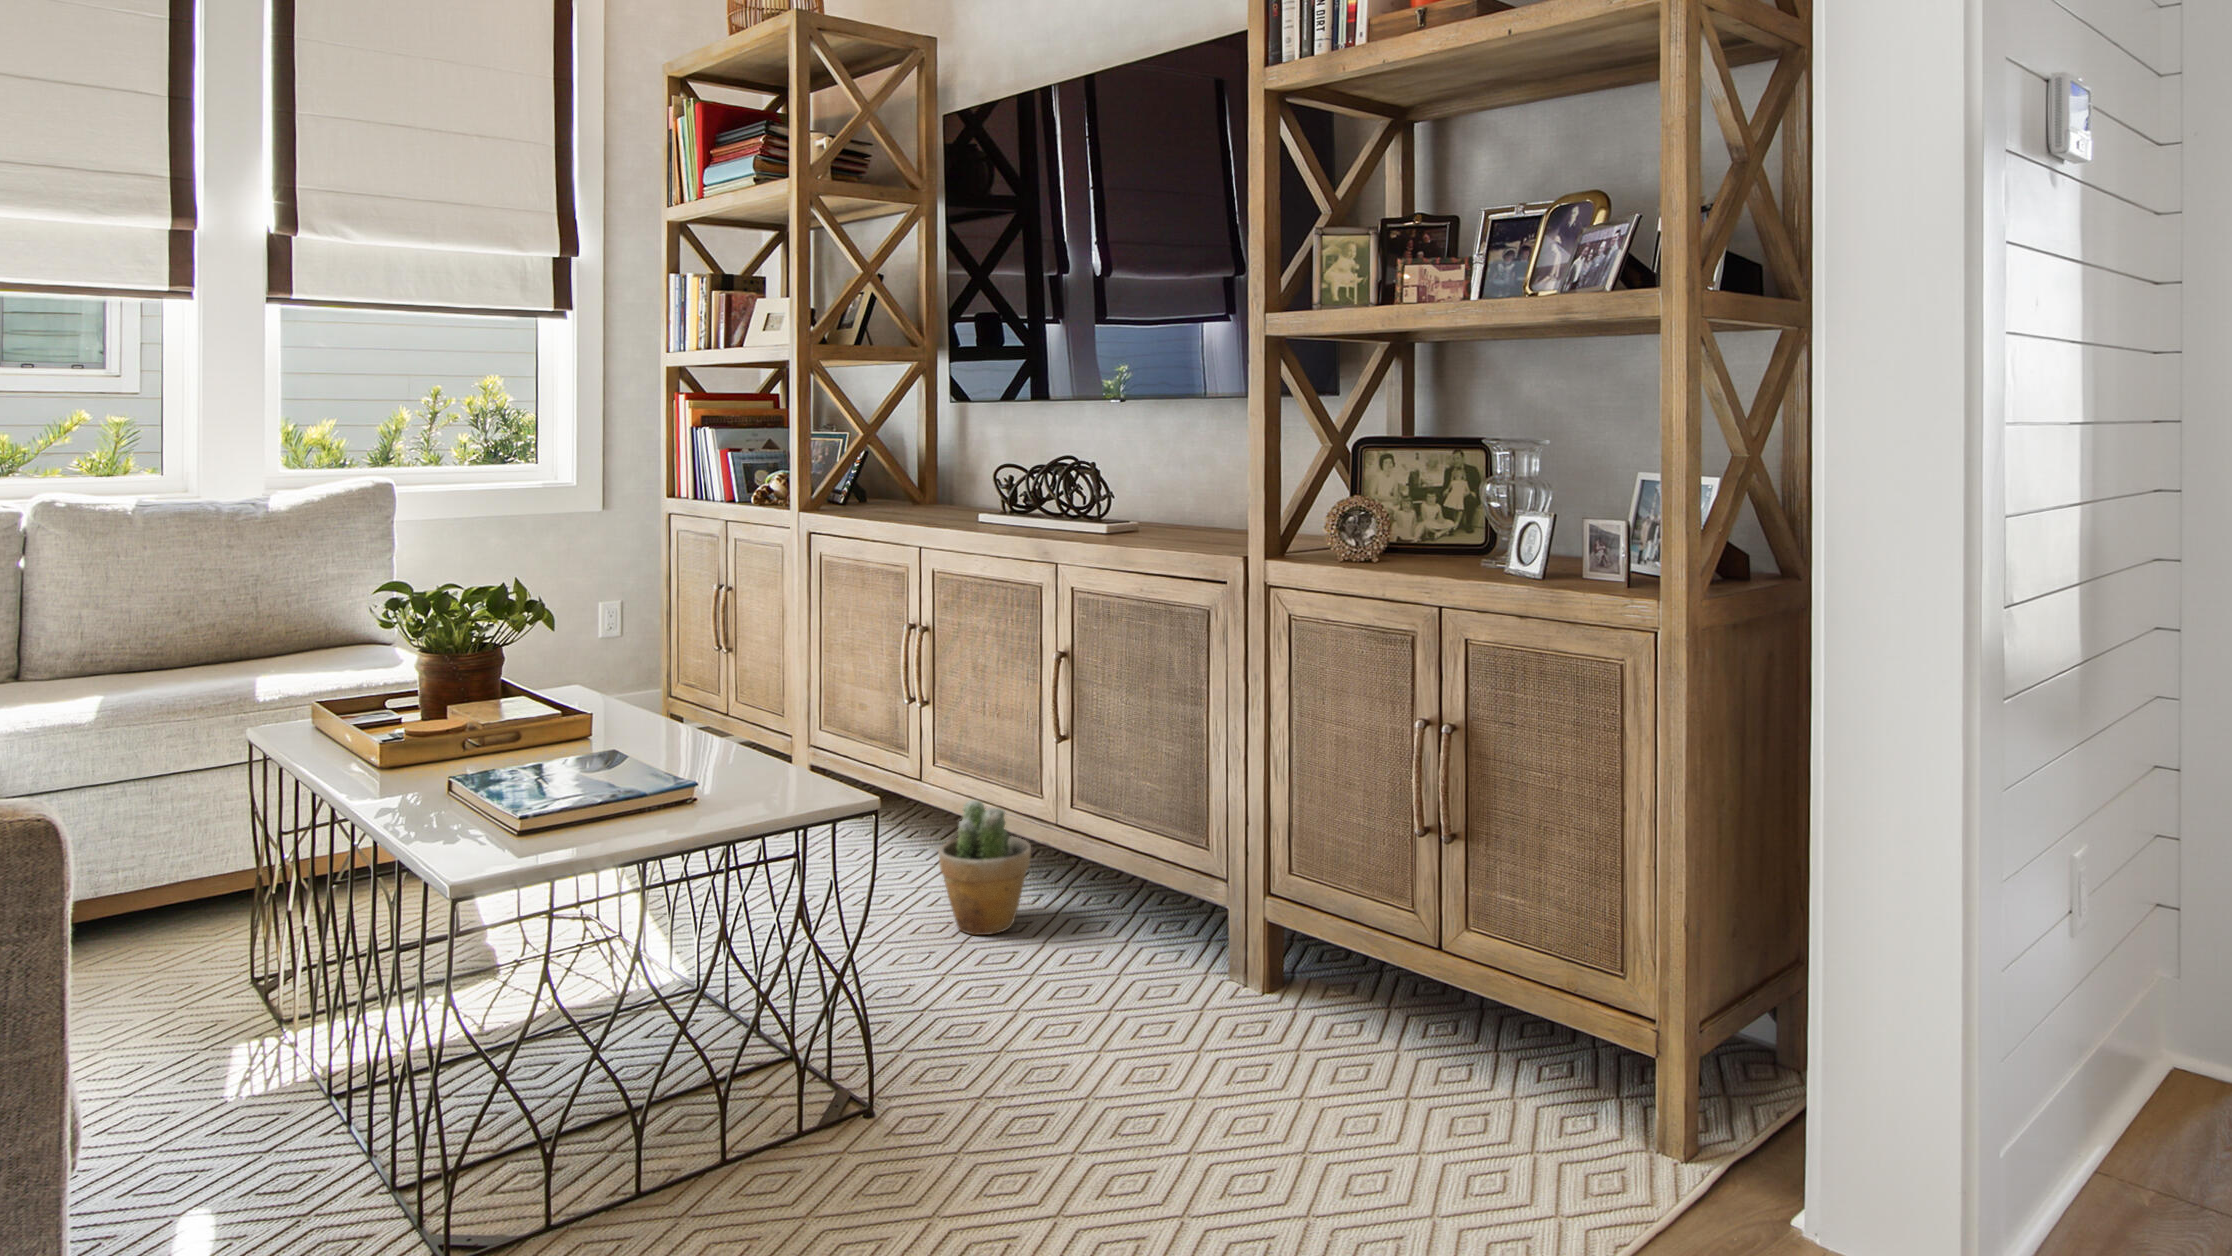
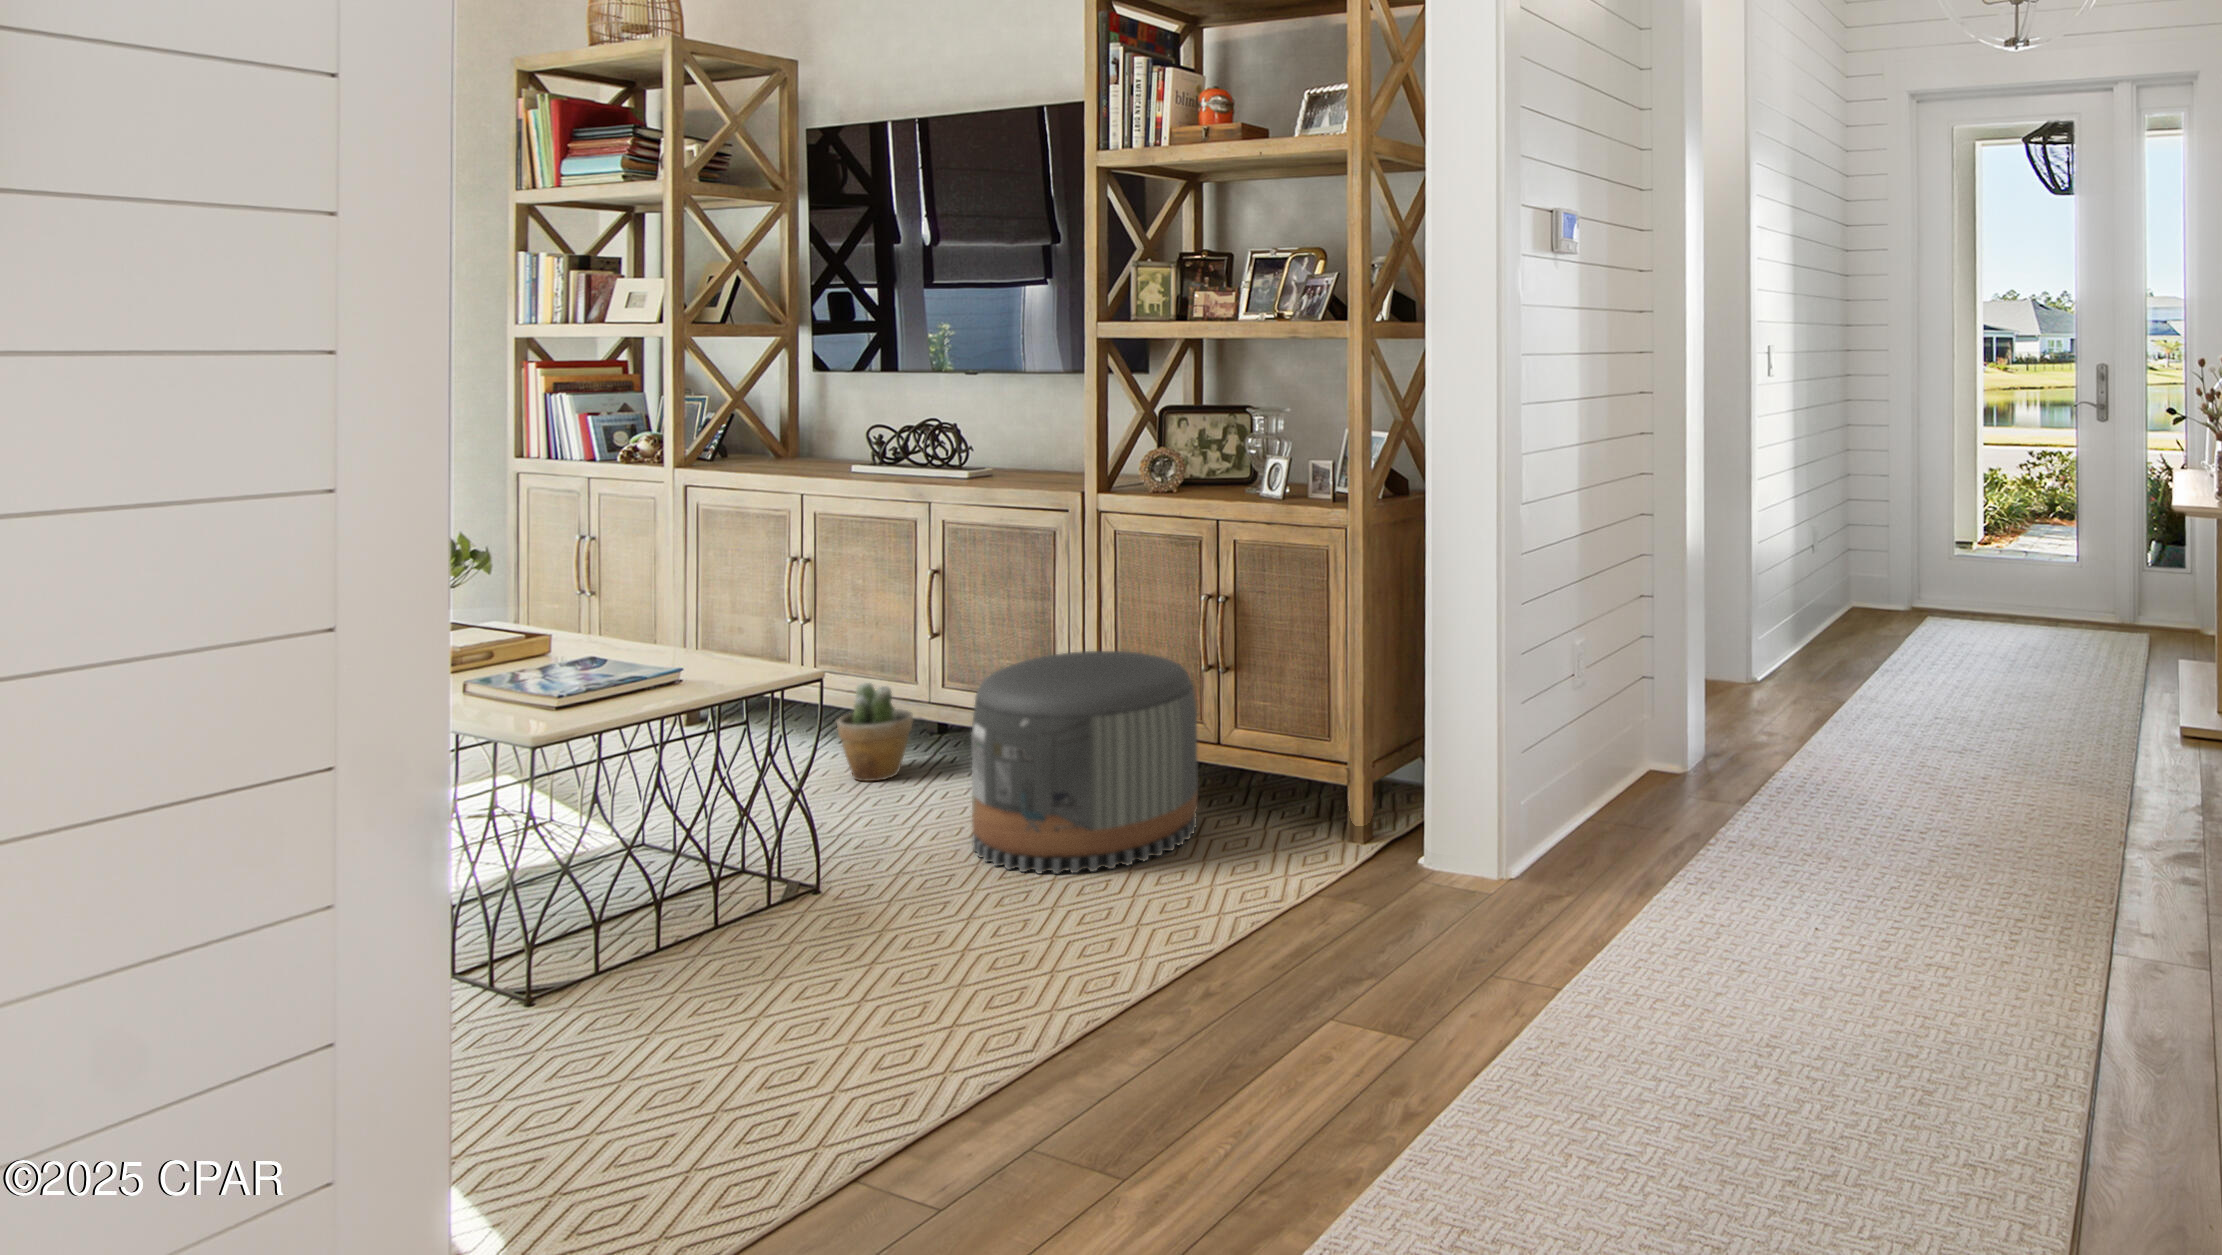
pouf: none [1081,790,1408,1154] -> present [971,651,1198,874]

